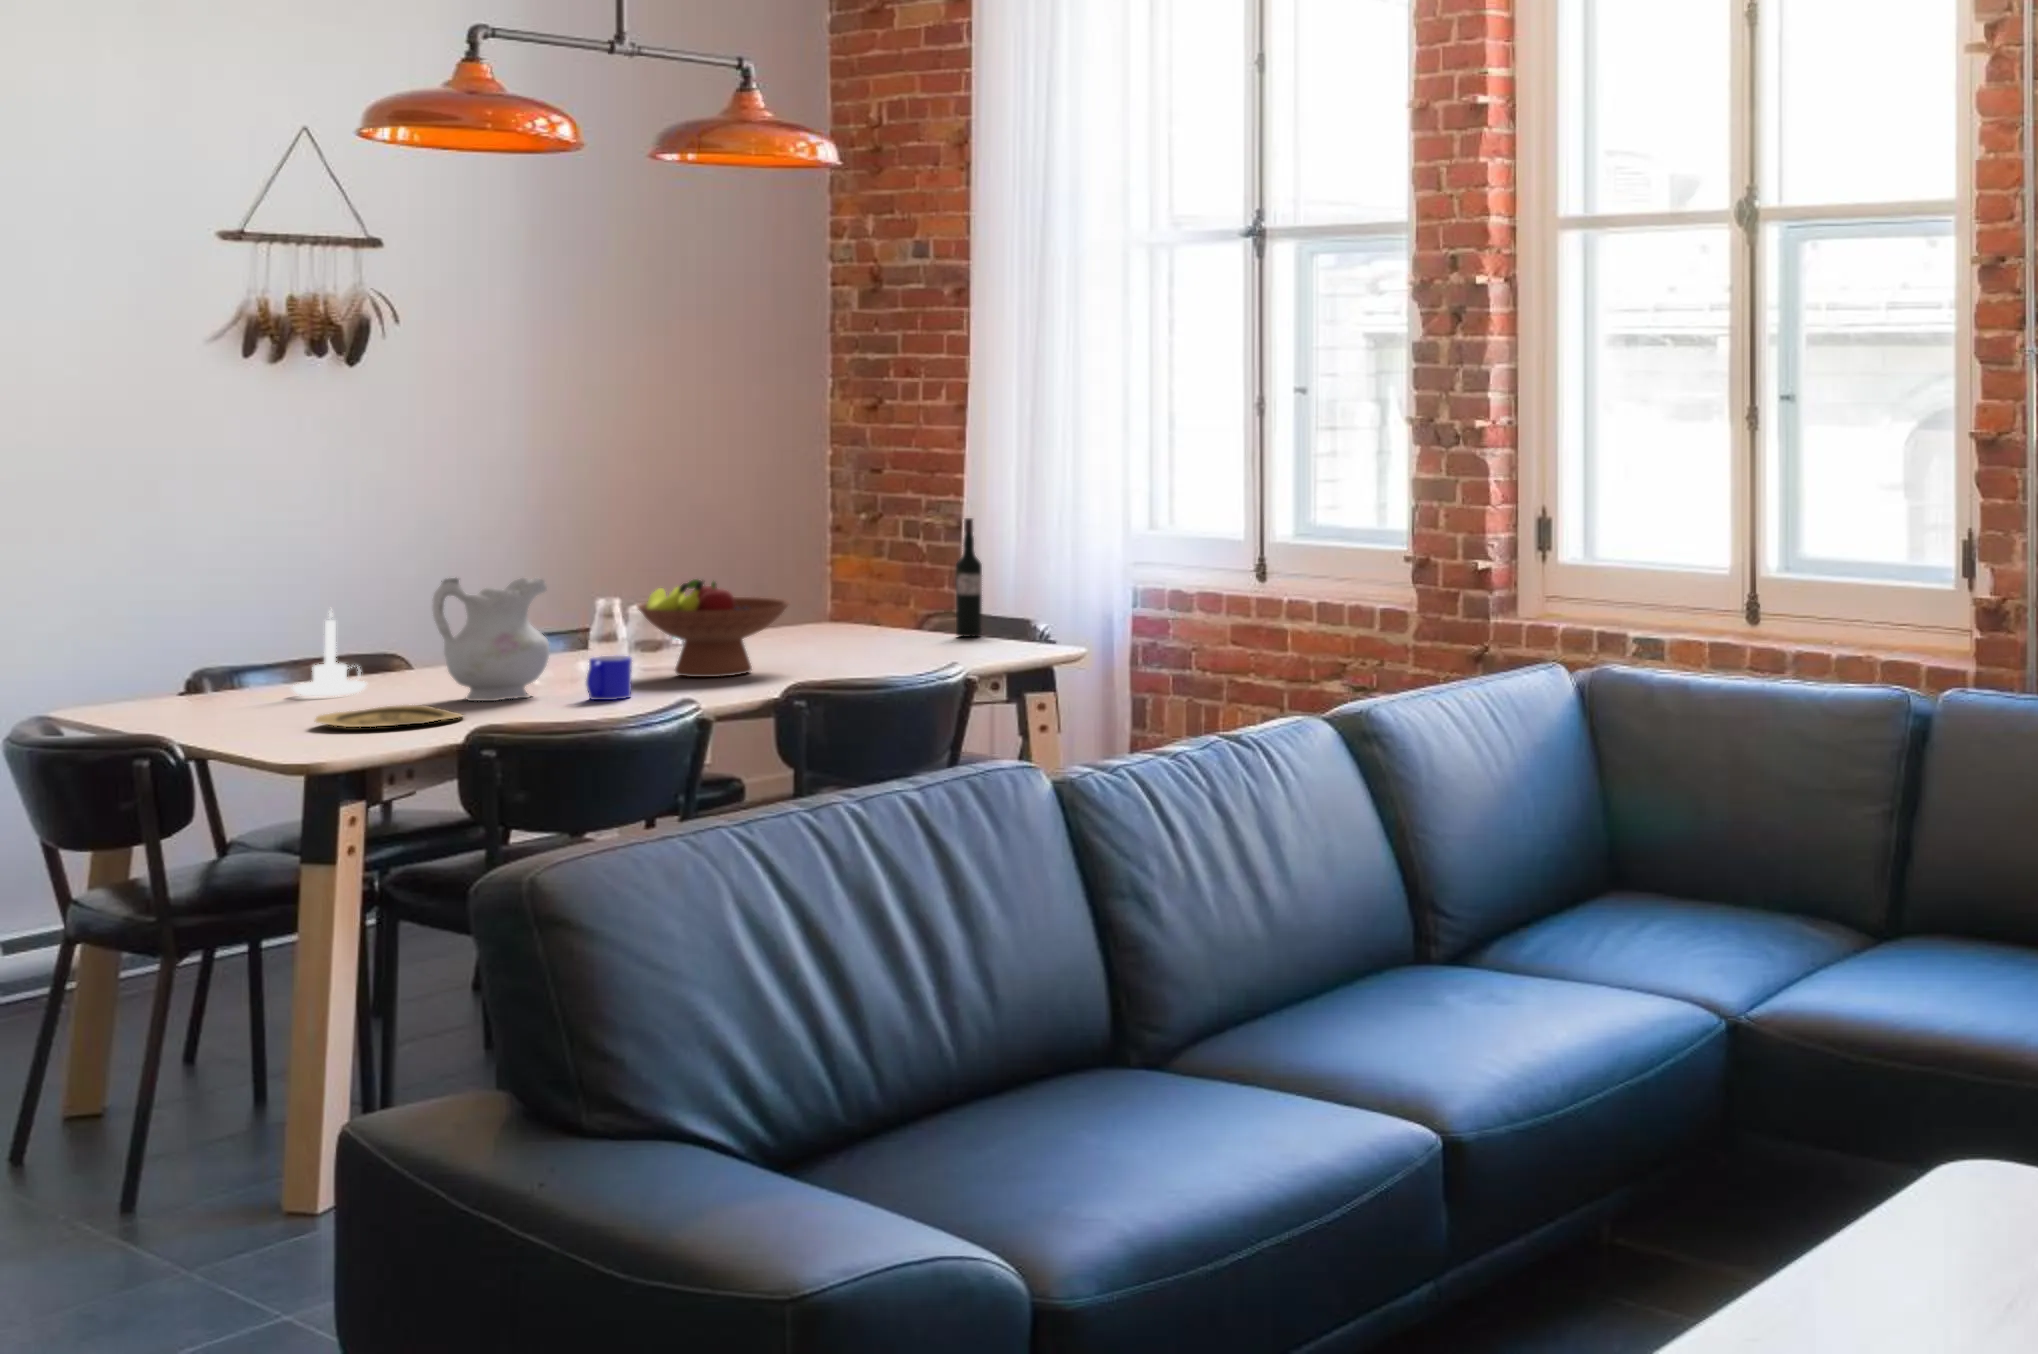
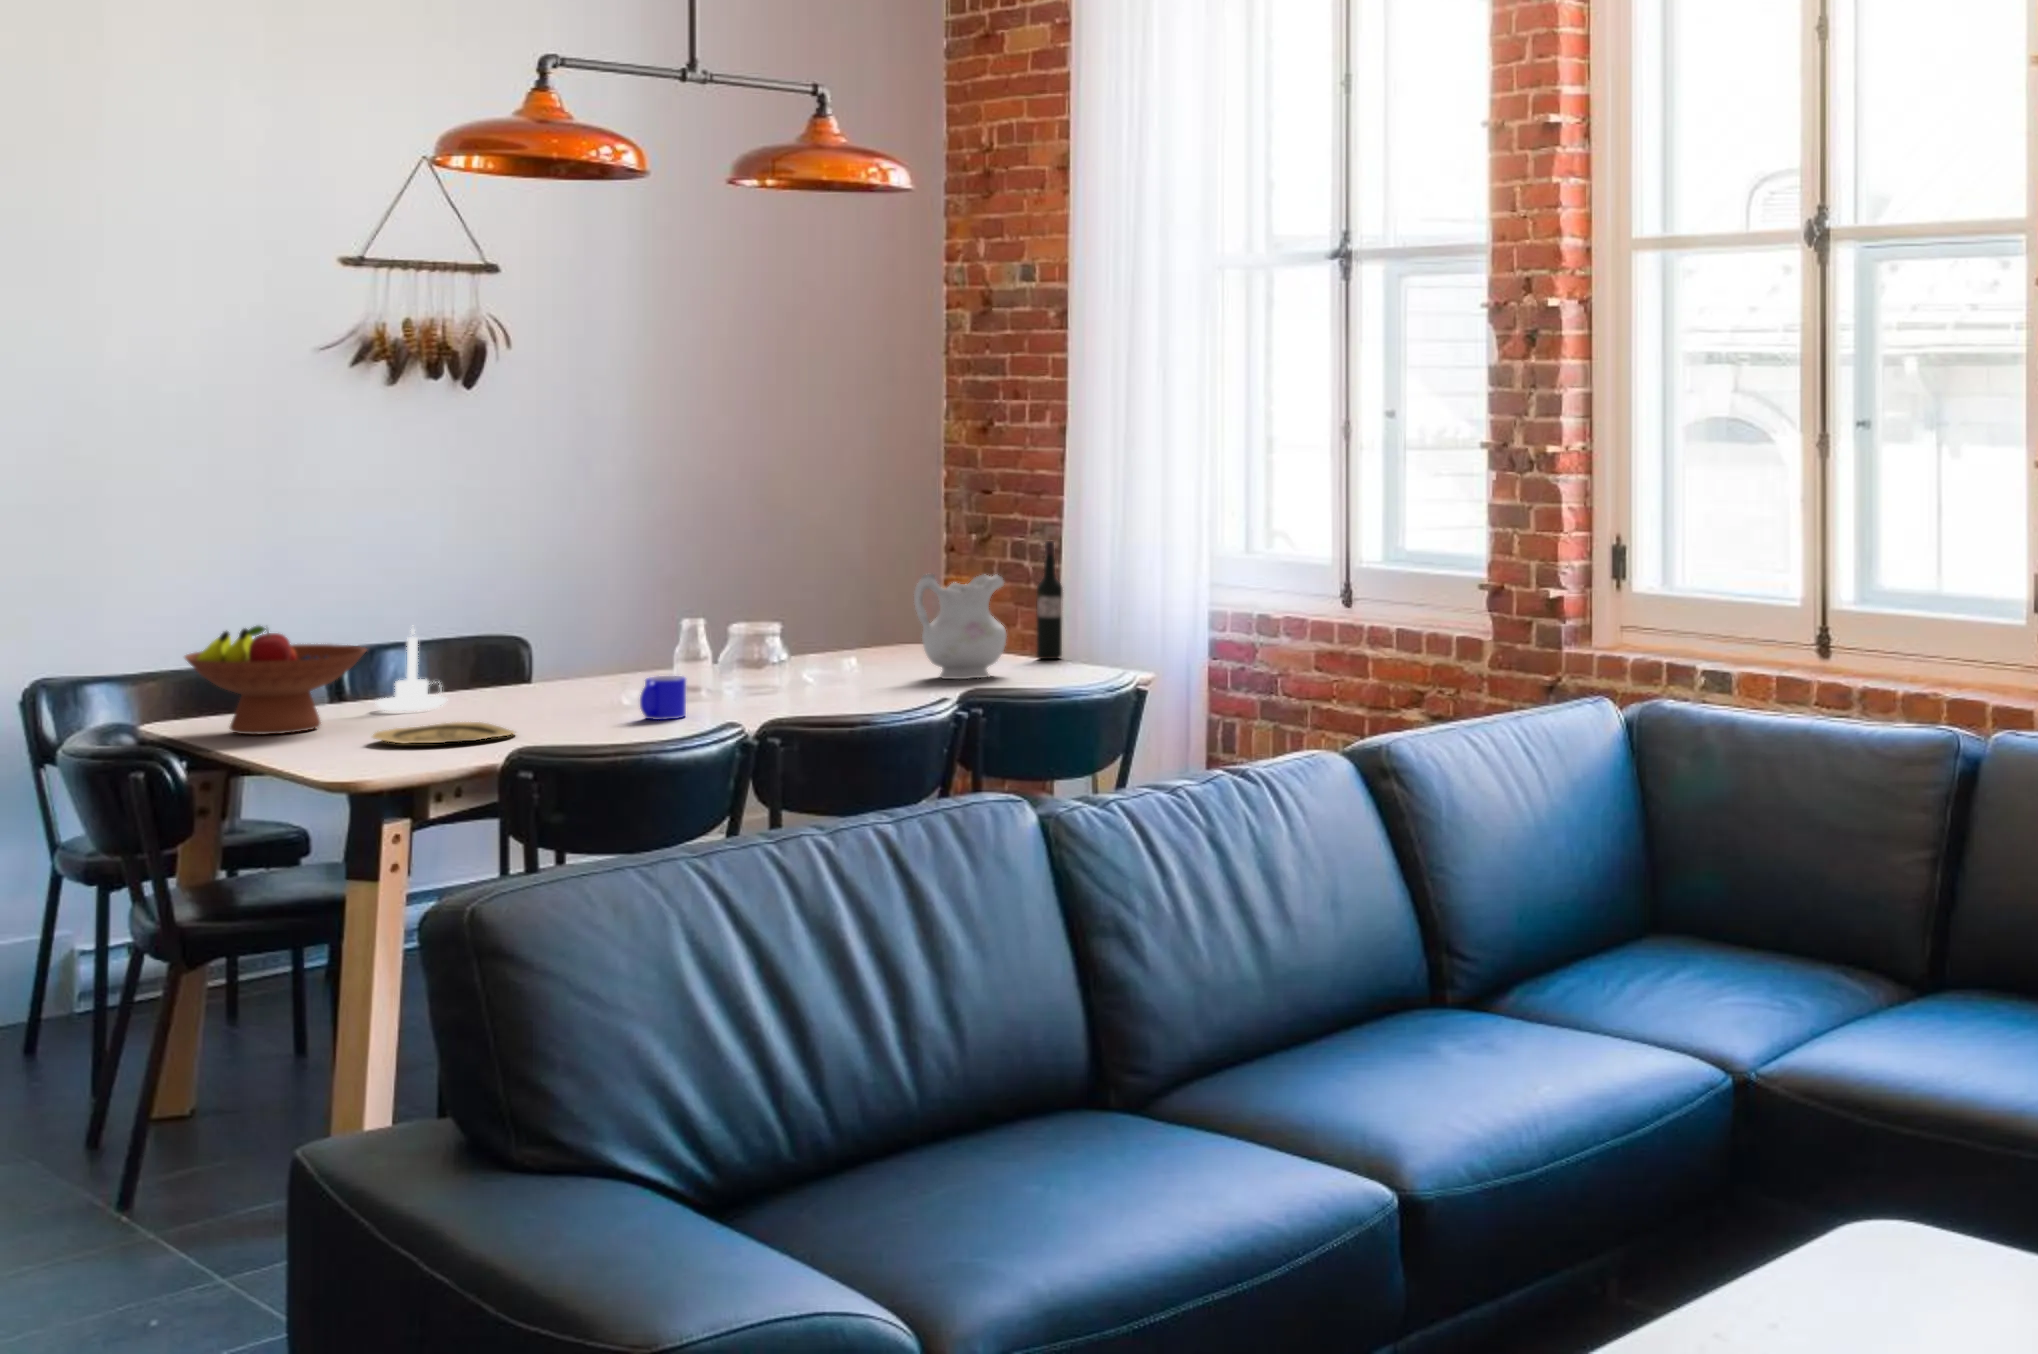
ceramic pitcher: present [433,578,549,701] -> present [914,574,1006,679]
fruit bowl: present [637,579,790,677] -> present [185,626,366,735]

